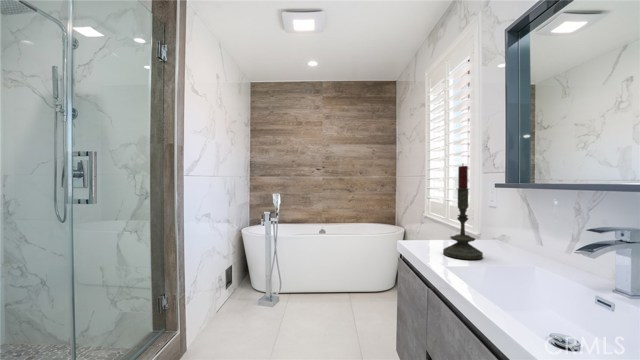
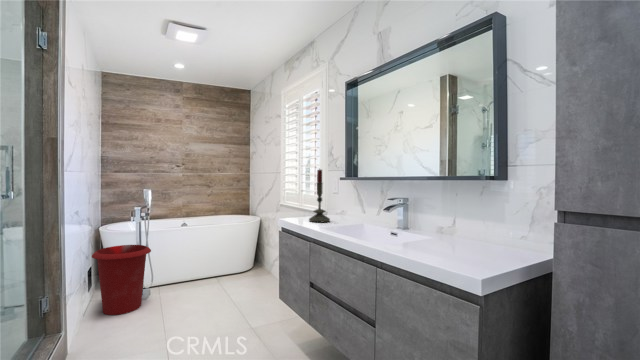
waste bin: none [218,251,273,326] -> present [92,245,151,315]

